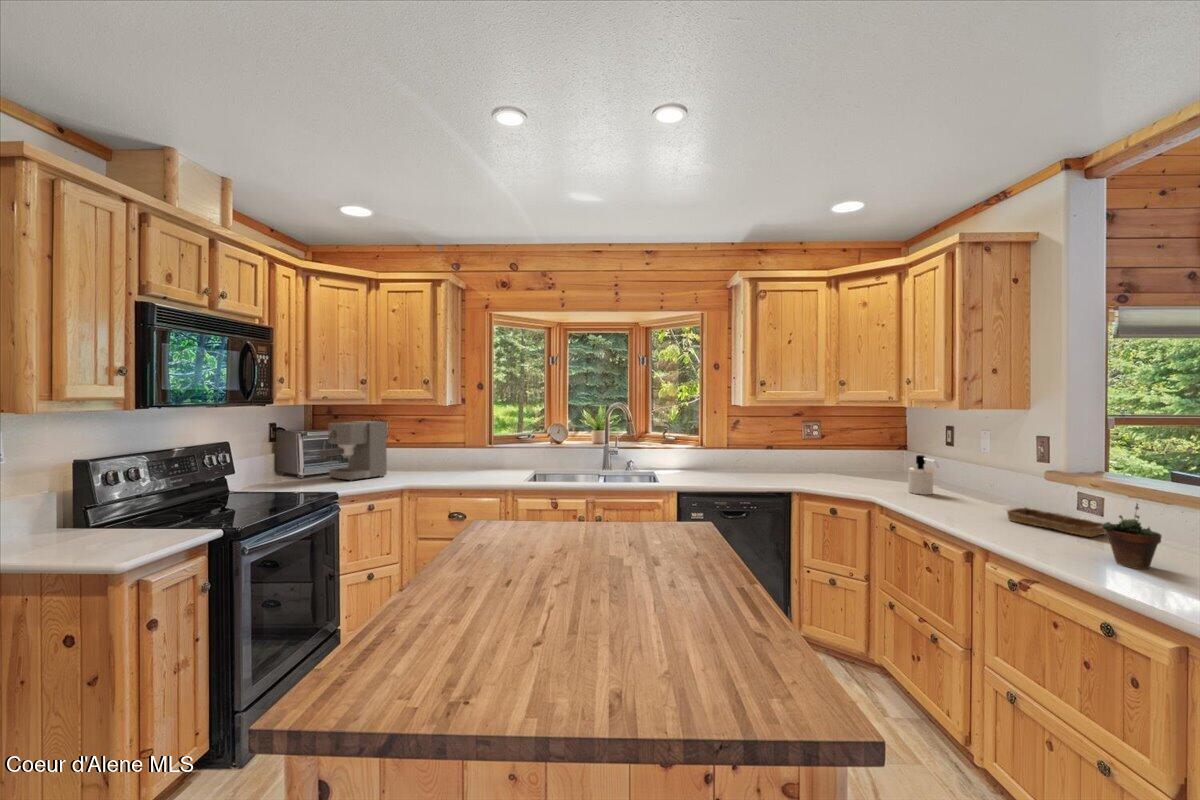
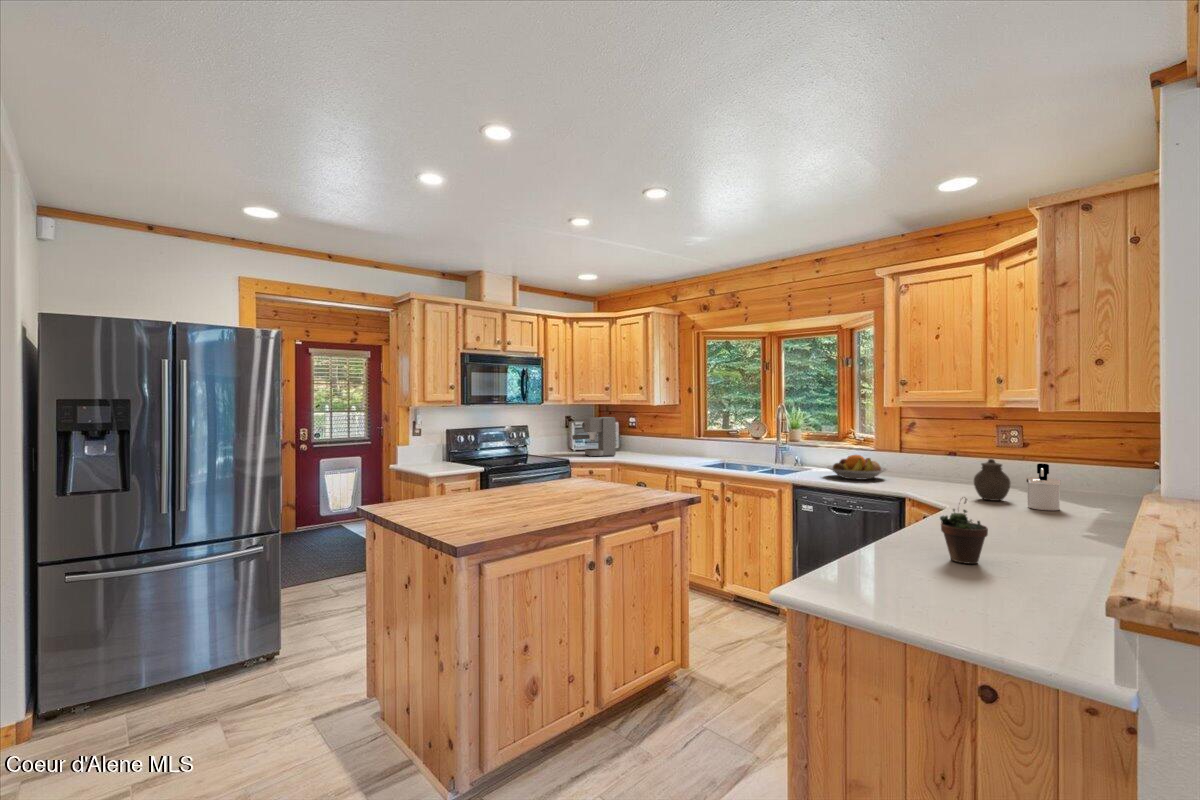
jar: none [857,453,886,490] -> present [974,459,1010,501]
fruit bowl: none [690,455,747,480] -> present [827,455,887,480]
tray: present [1007,507,1106,537] -> none [1009,517,1098,551]

